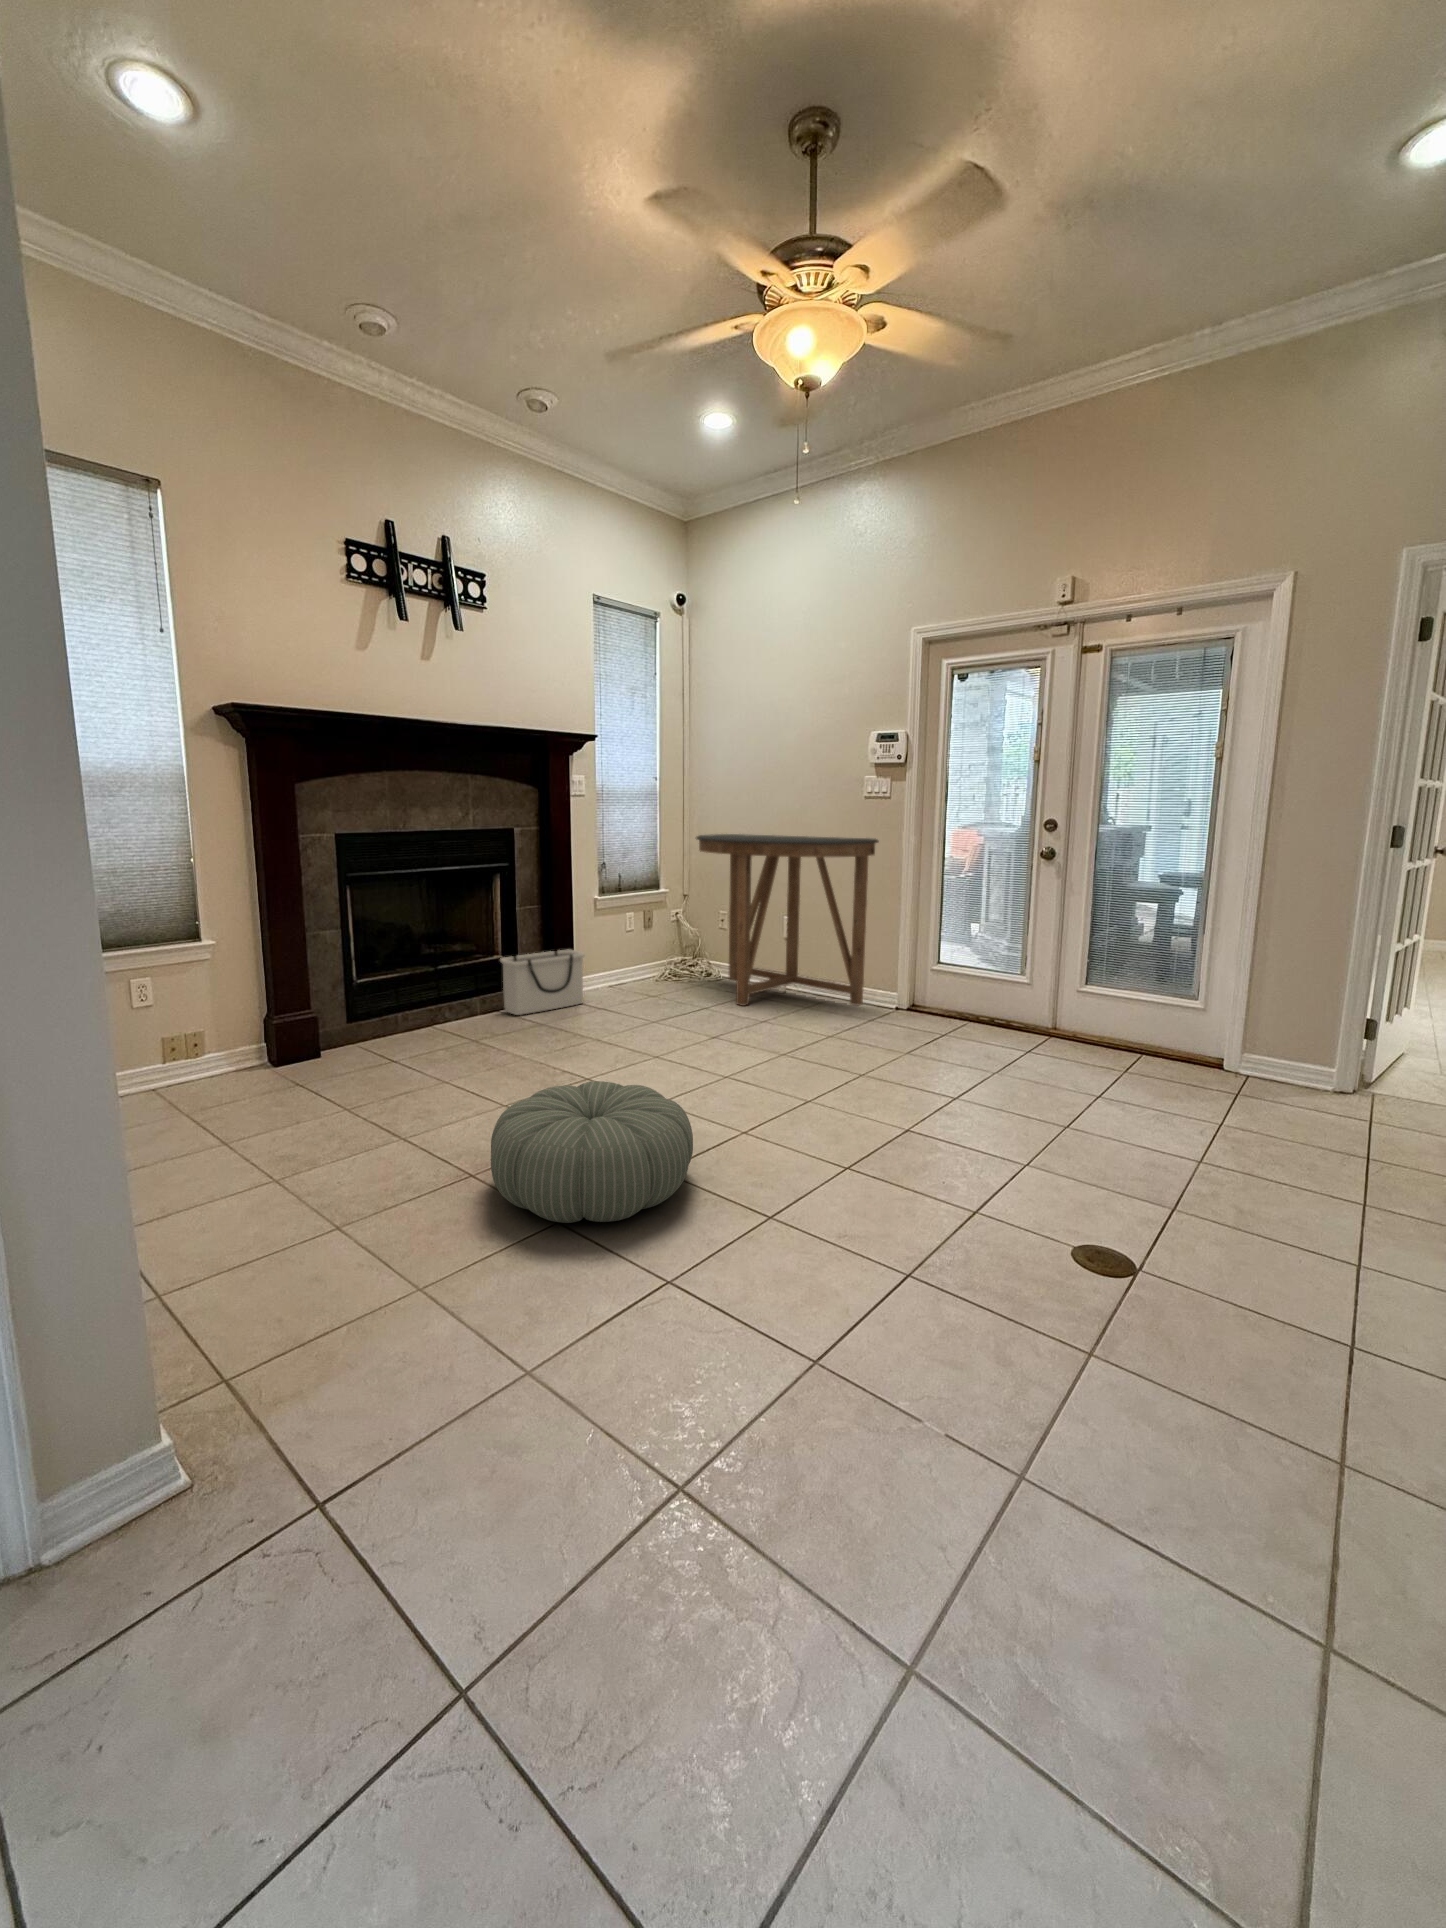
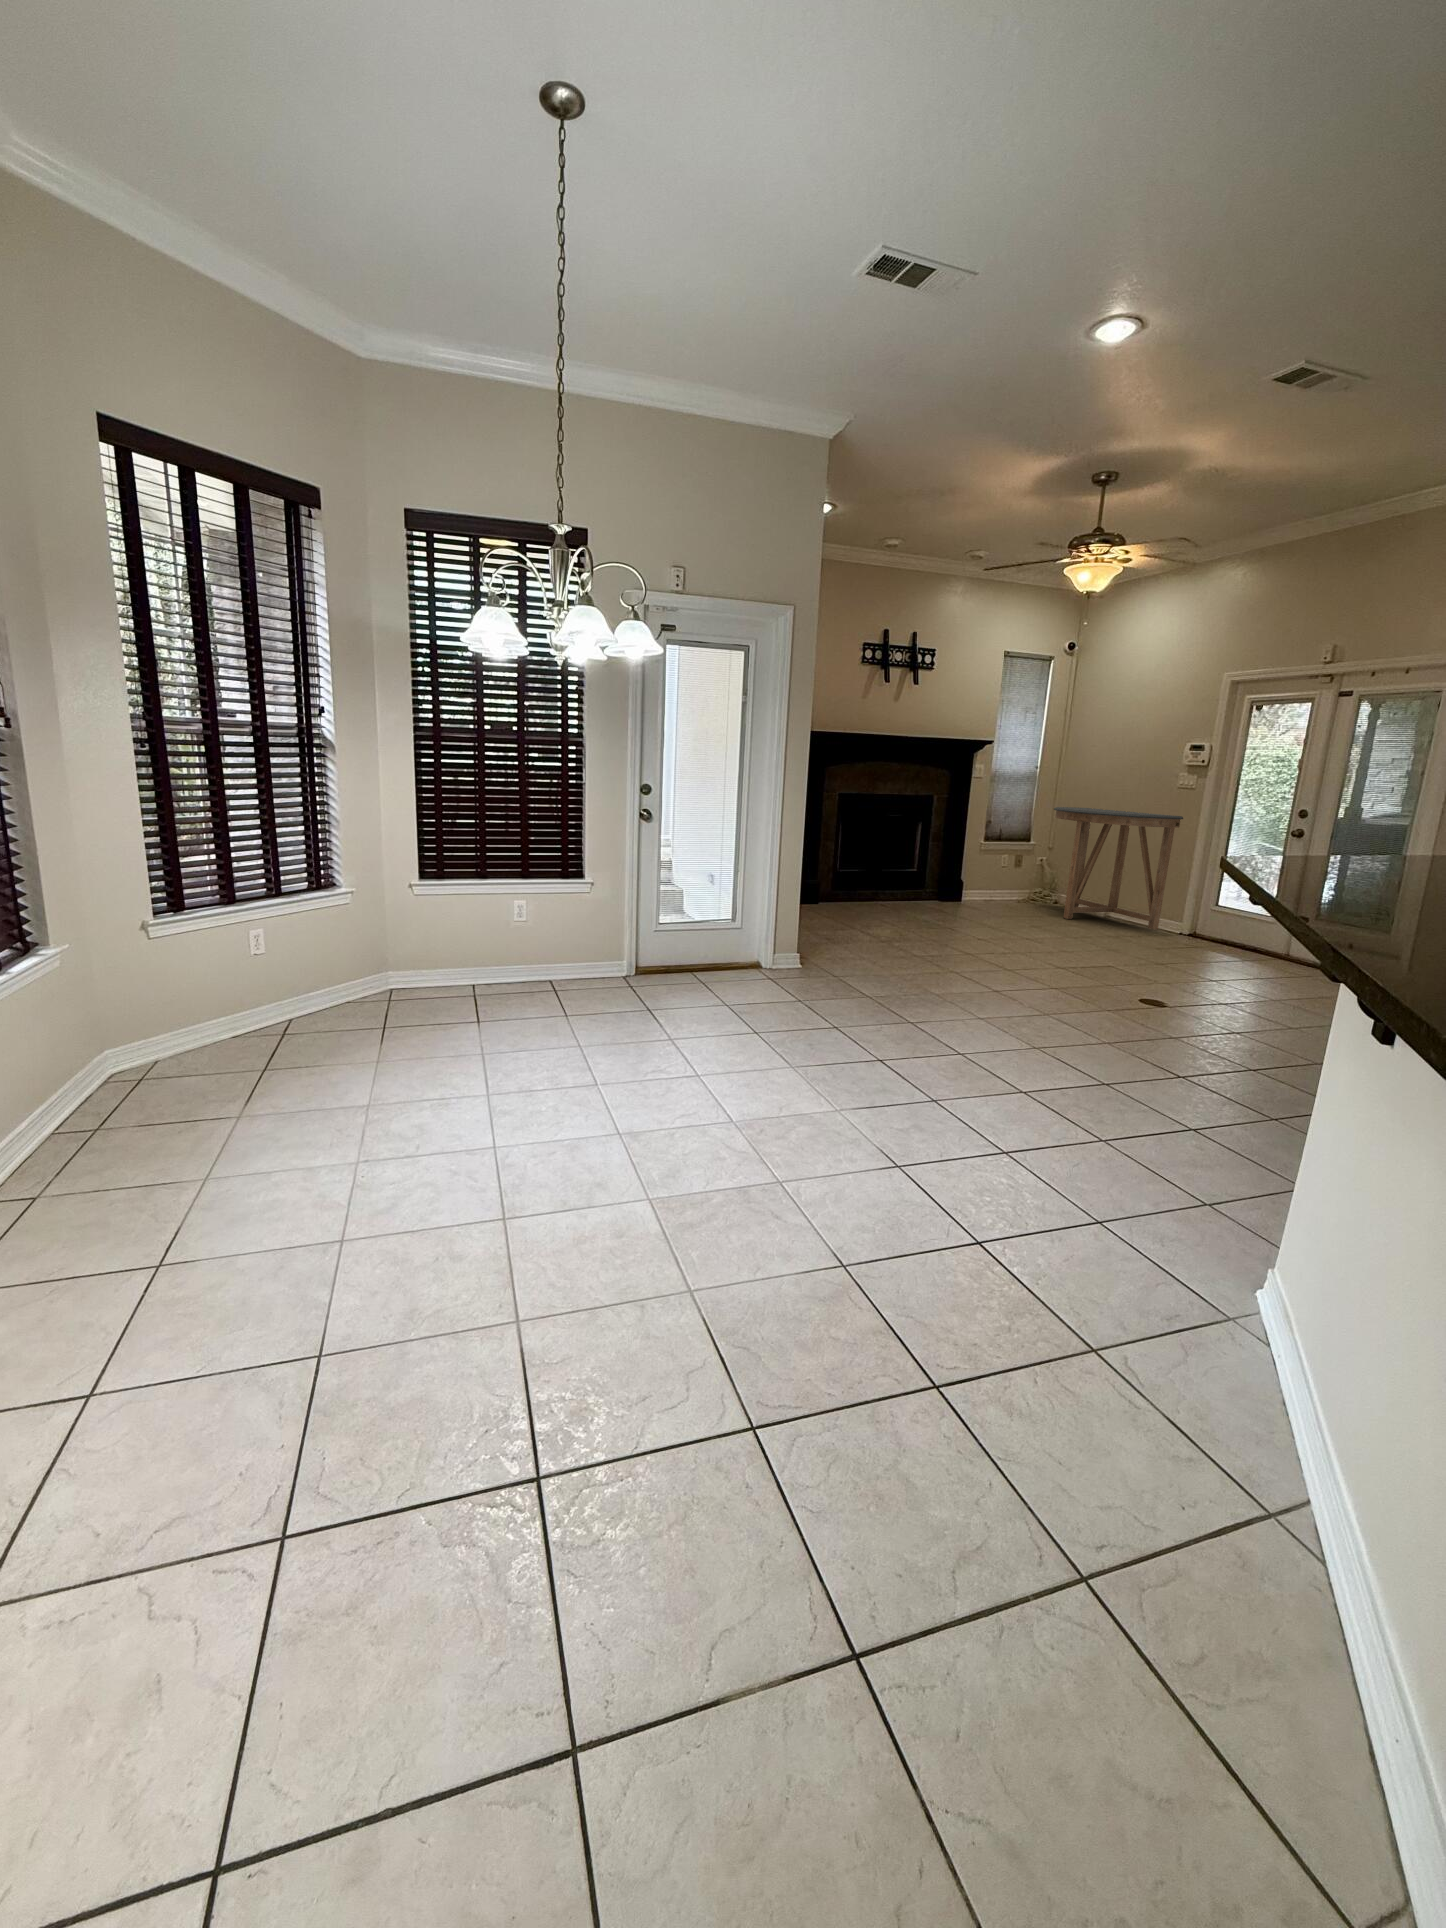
storage bin: present [500,949,585,1015] -> none [914,871,967,905]
pouf: present [491,1081,693,1223] -> none [897,913,988,962]

